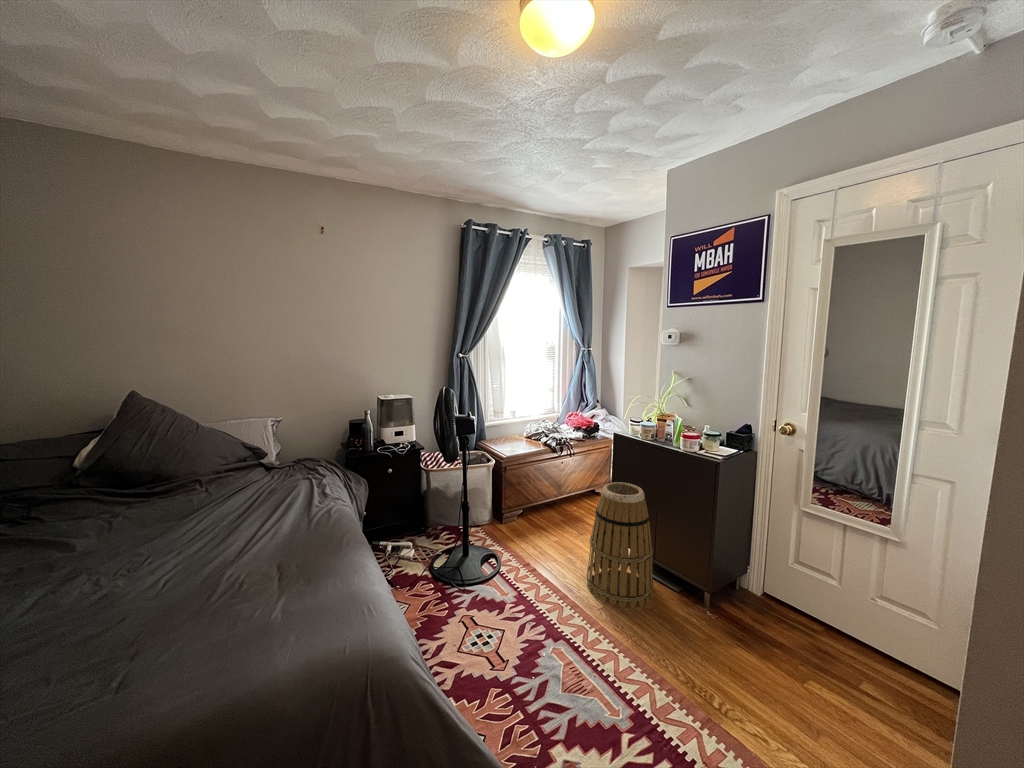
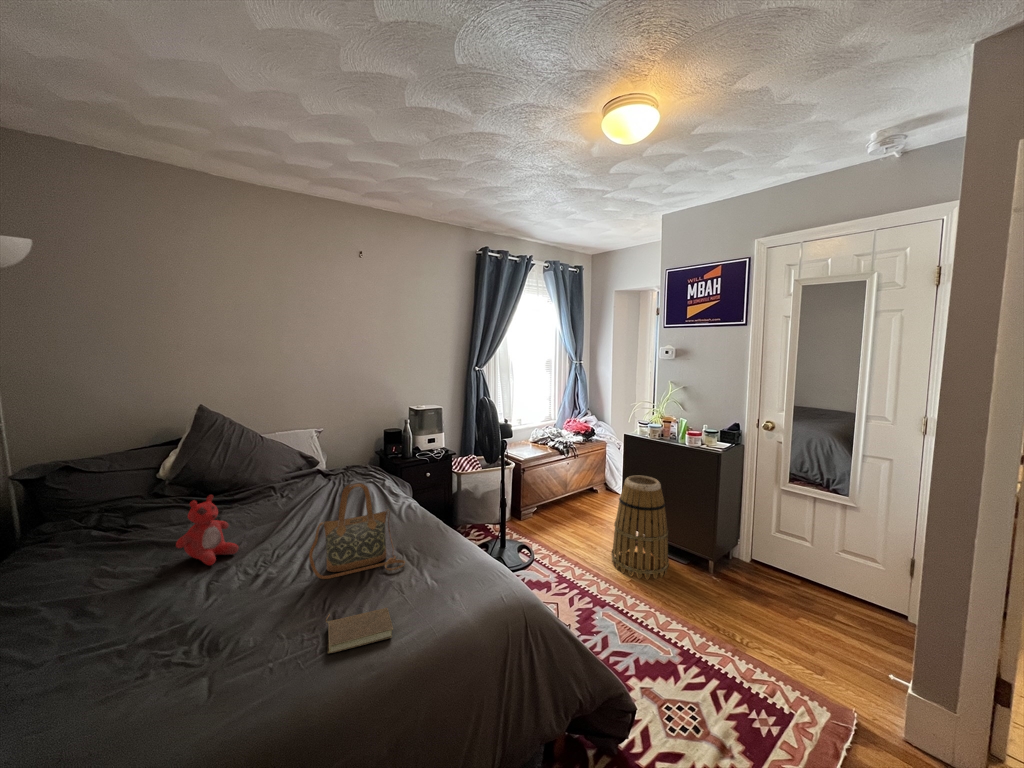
handbag: none [152,487,271,599] -> present [309,483,405,579]
stuffed bear: none [29,491,109,571] -> present [176,495,238,565]
book: none [74,650,195,715] -> present [326,608,393,653]

